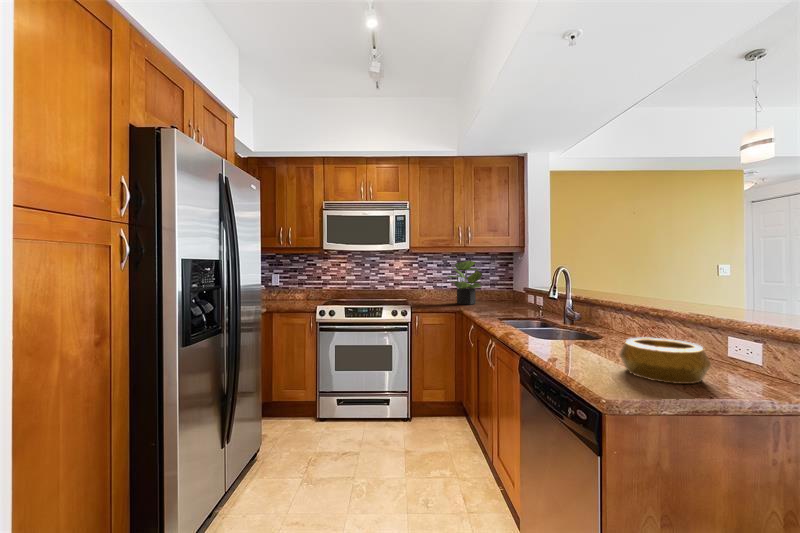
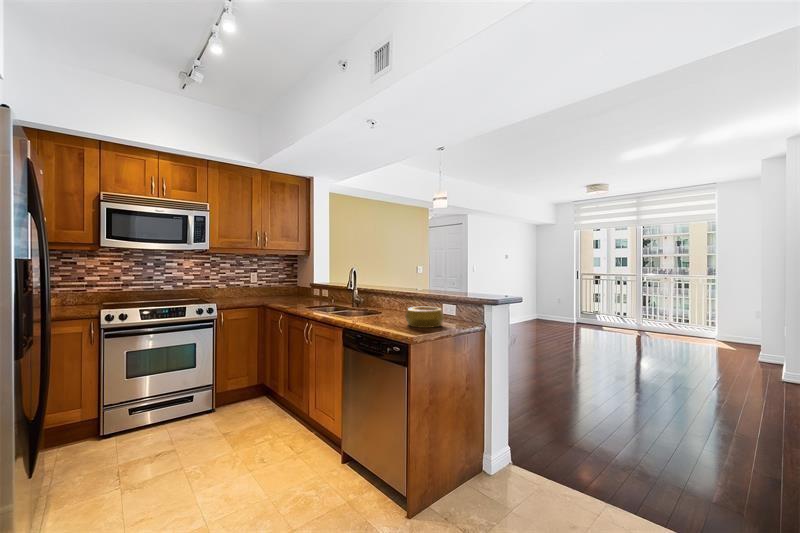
potted plant: present [448,260,482,305] -> none [242,261,277,300]

